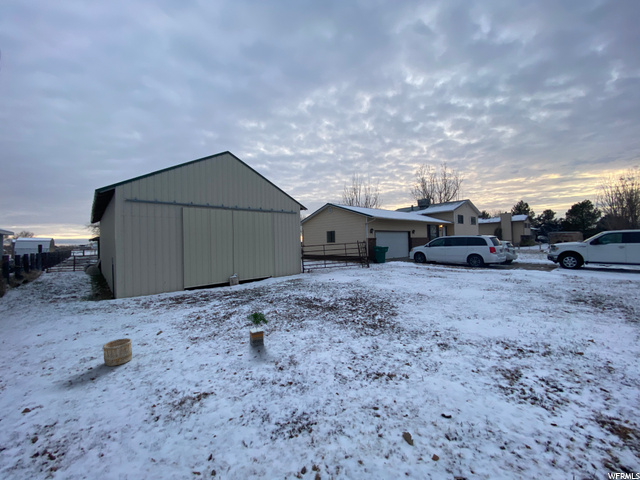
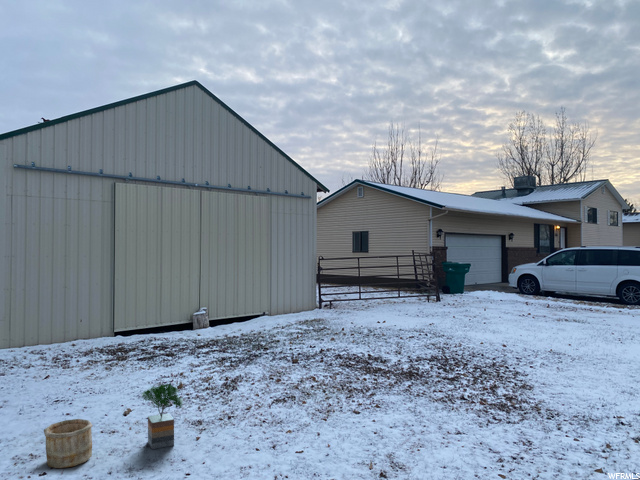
potted tree: present [247,312,268,346] -> present [142,384,183,449]

